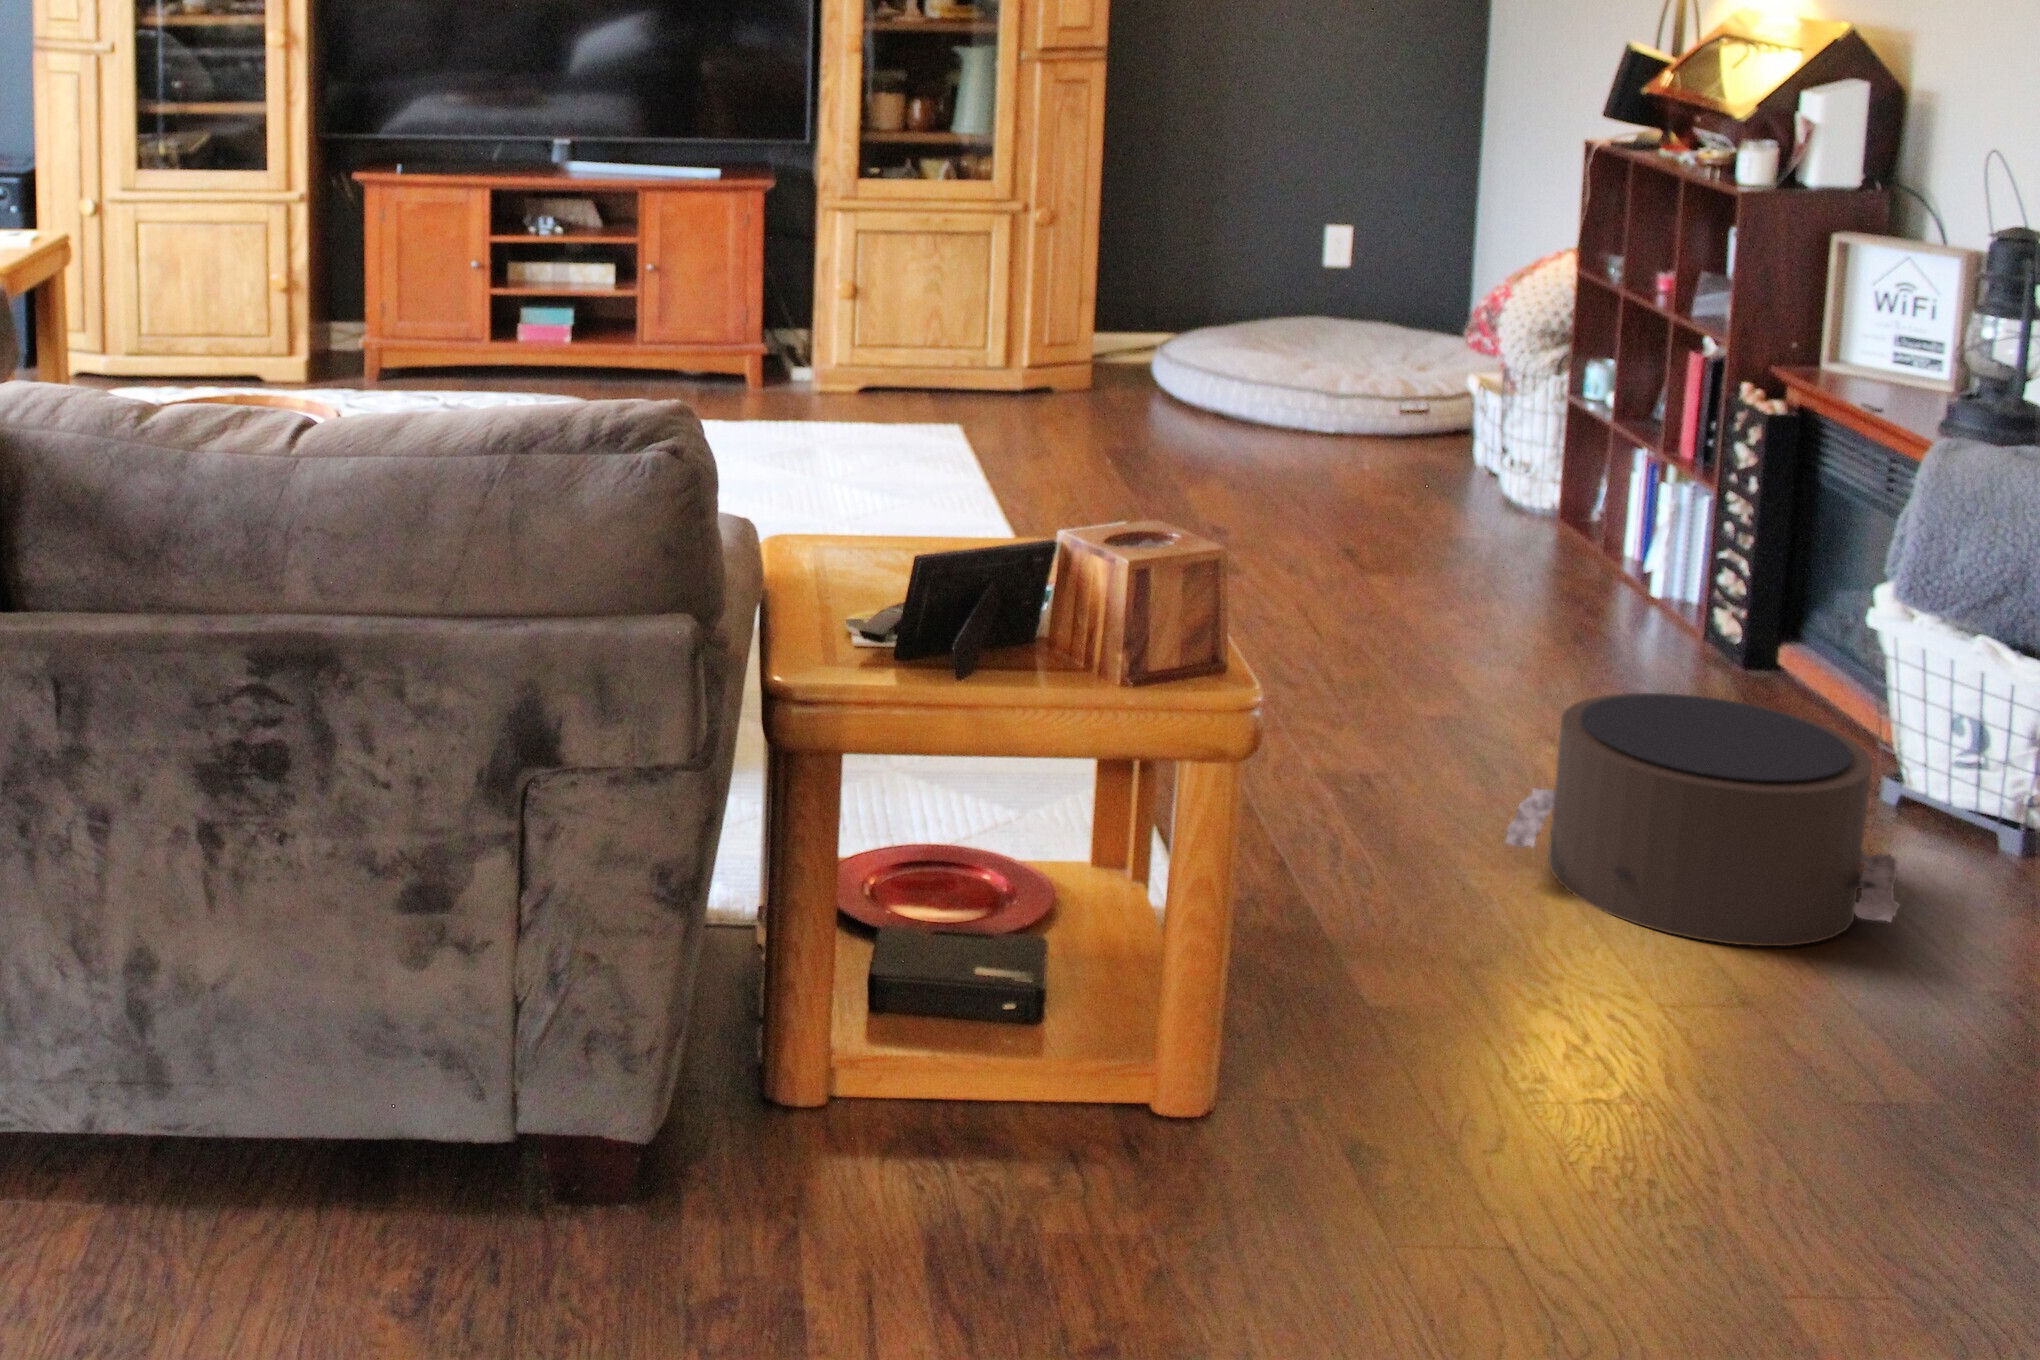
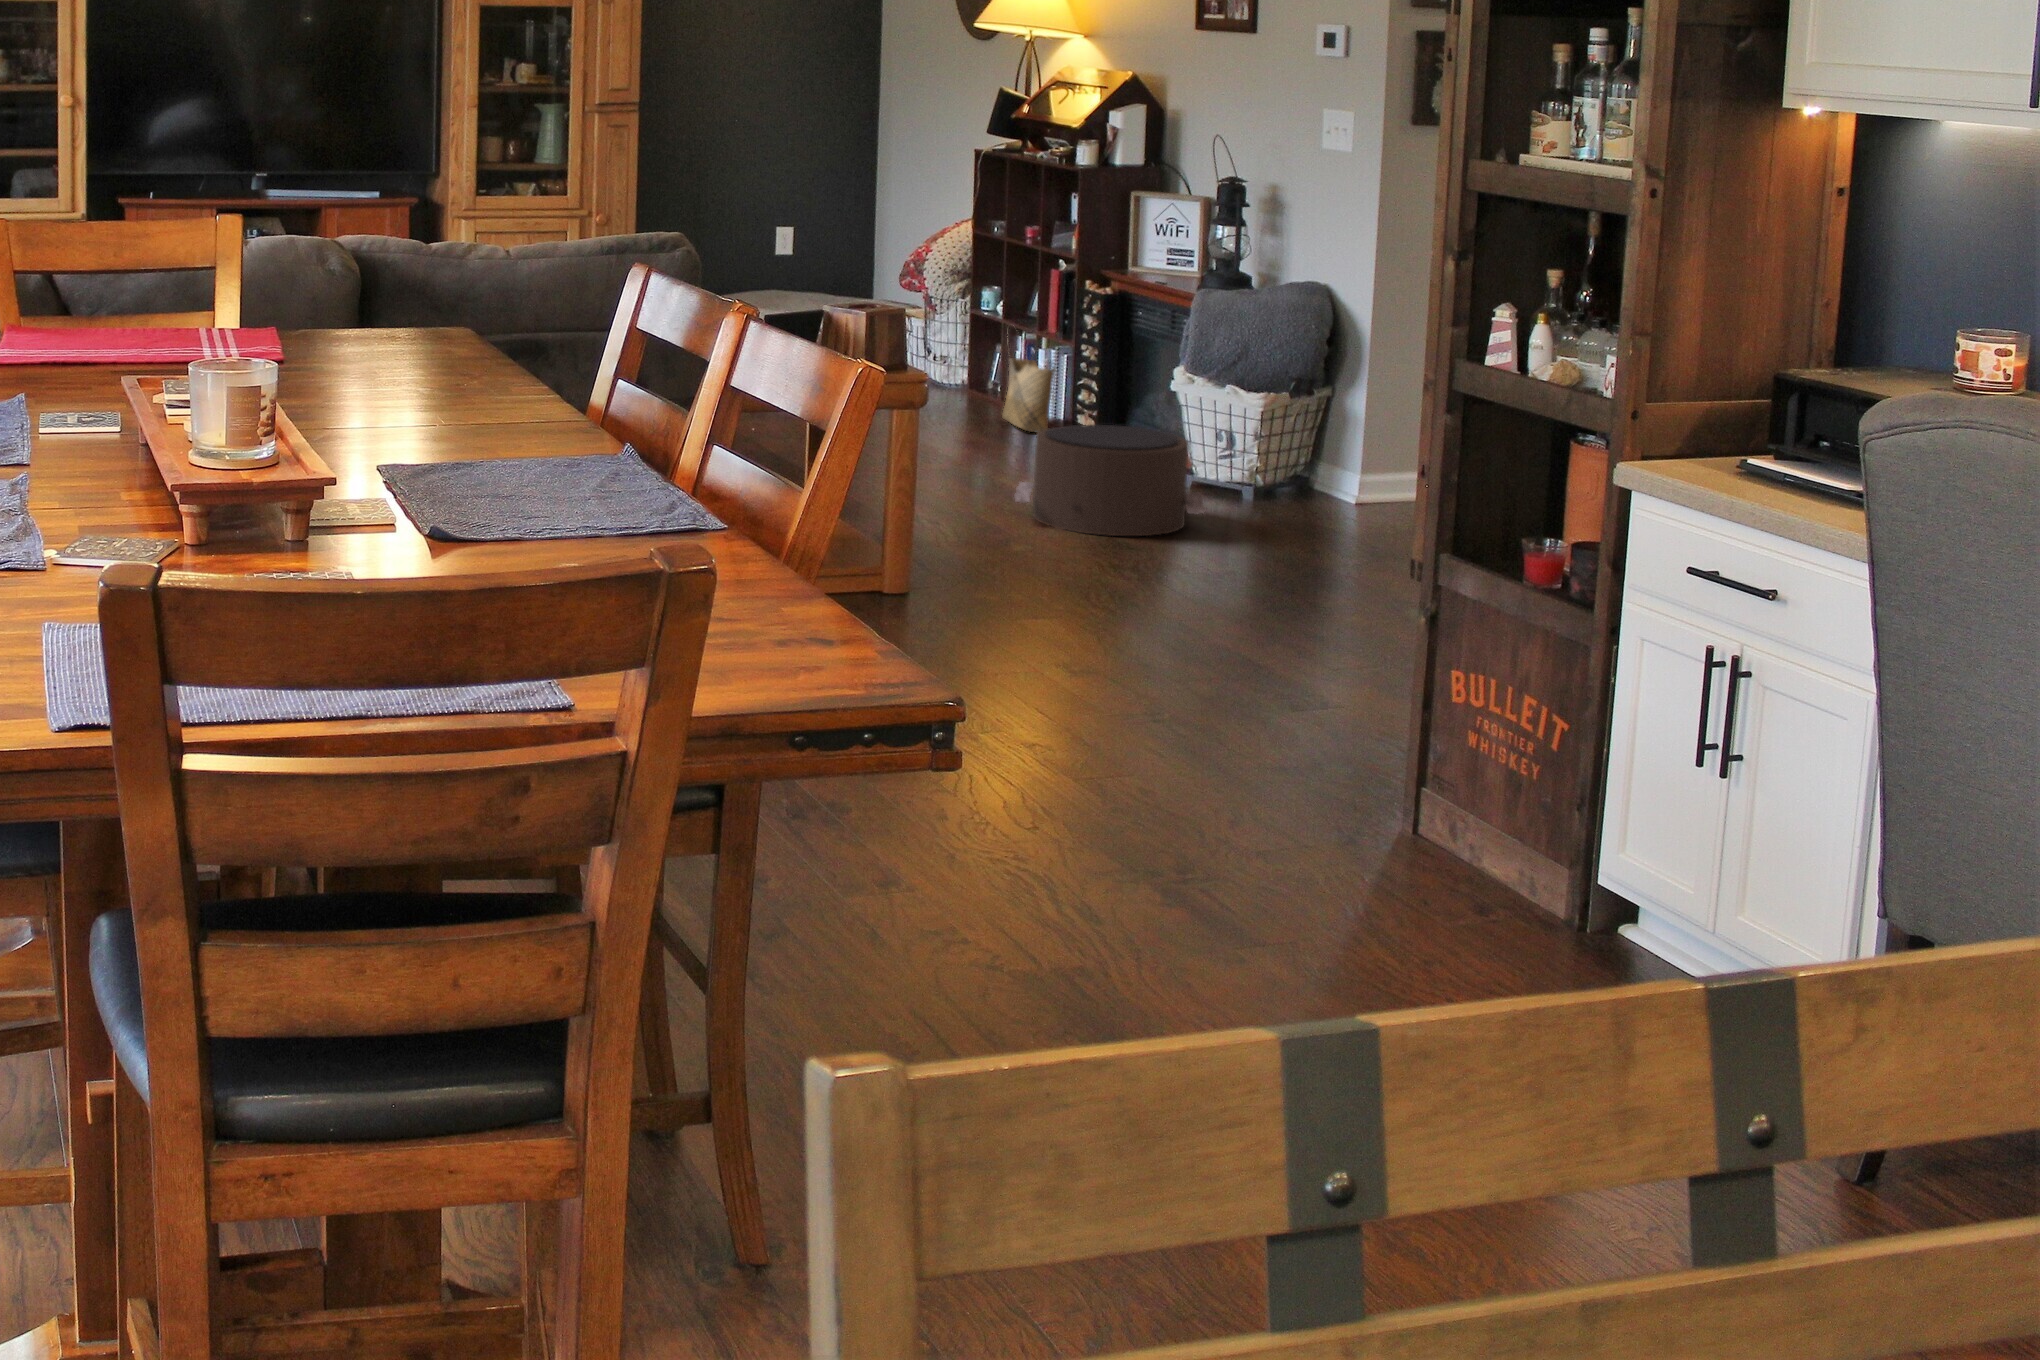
woven basket: none [1581,445,1685,631] -> present [1002,336,1055,432]

